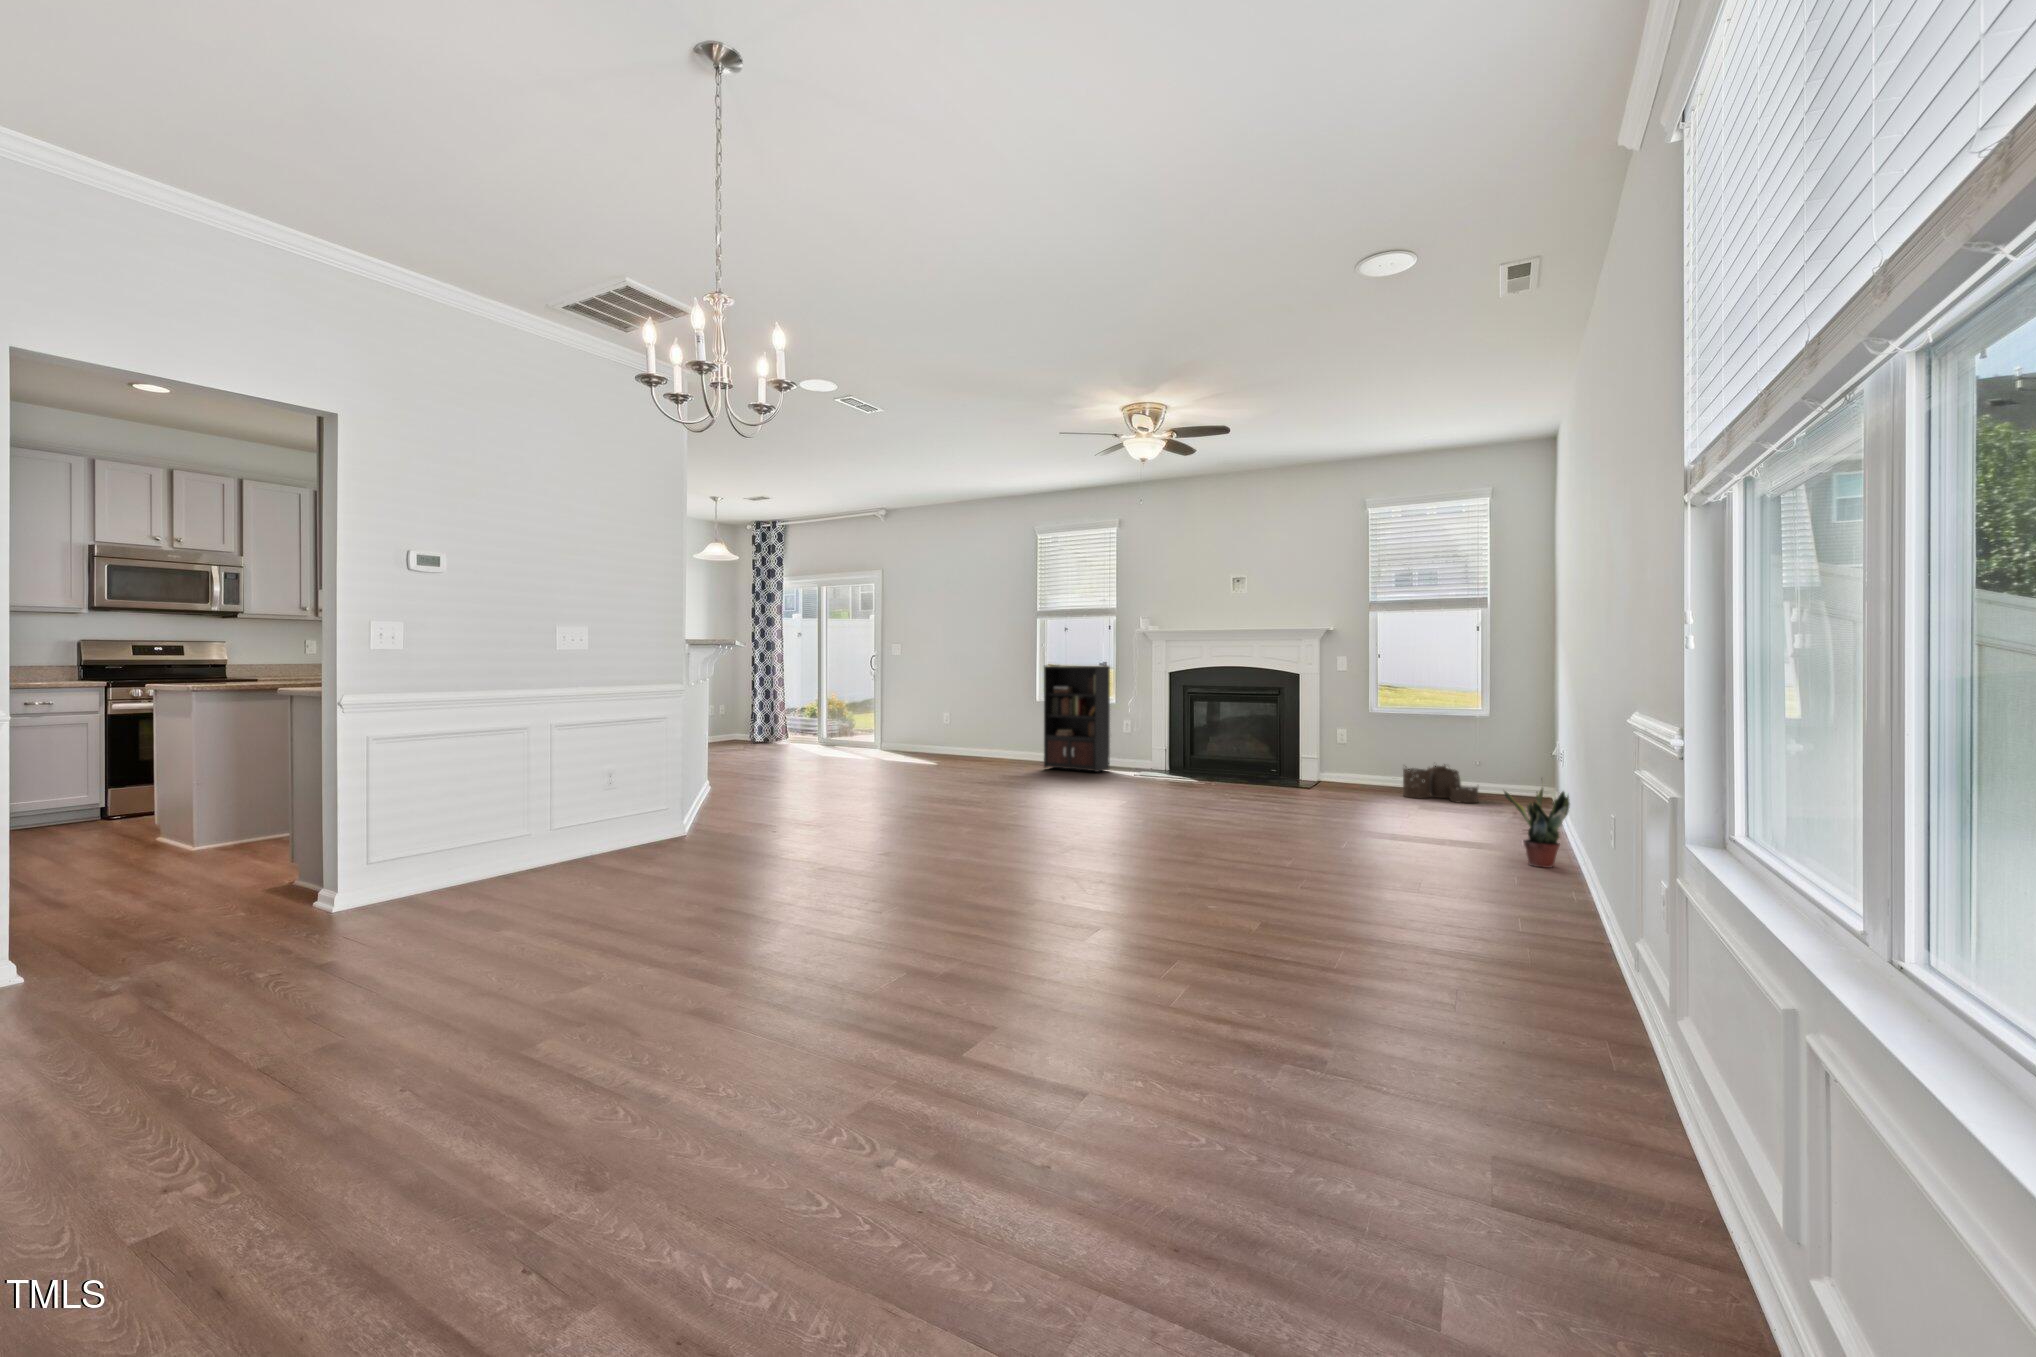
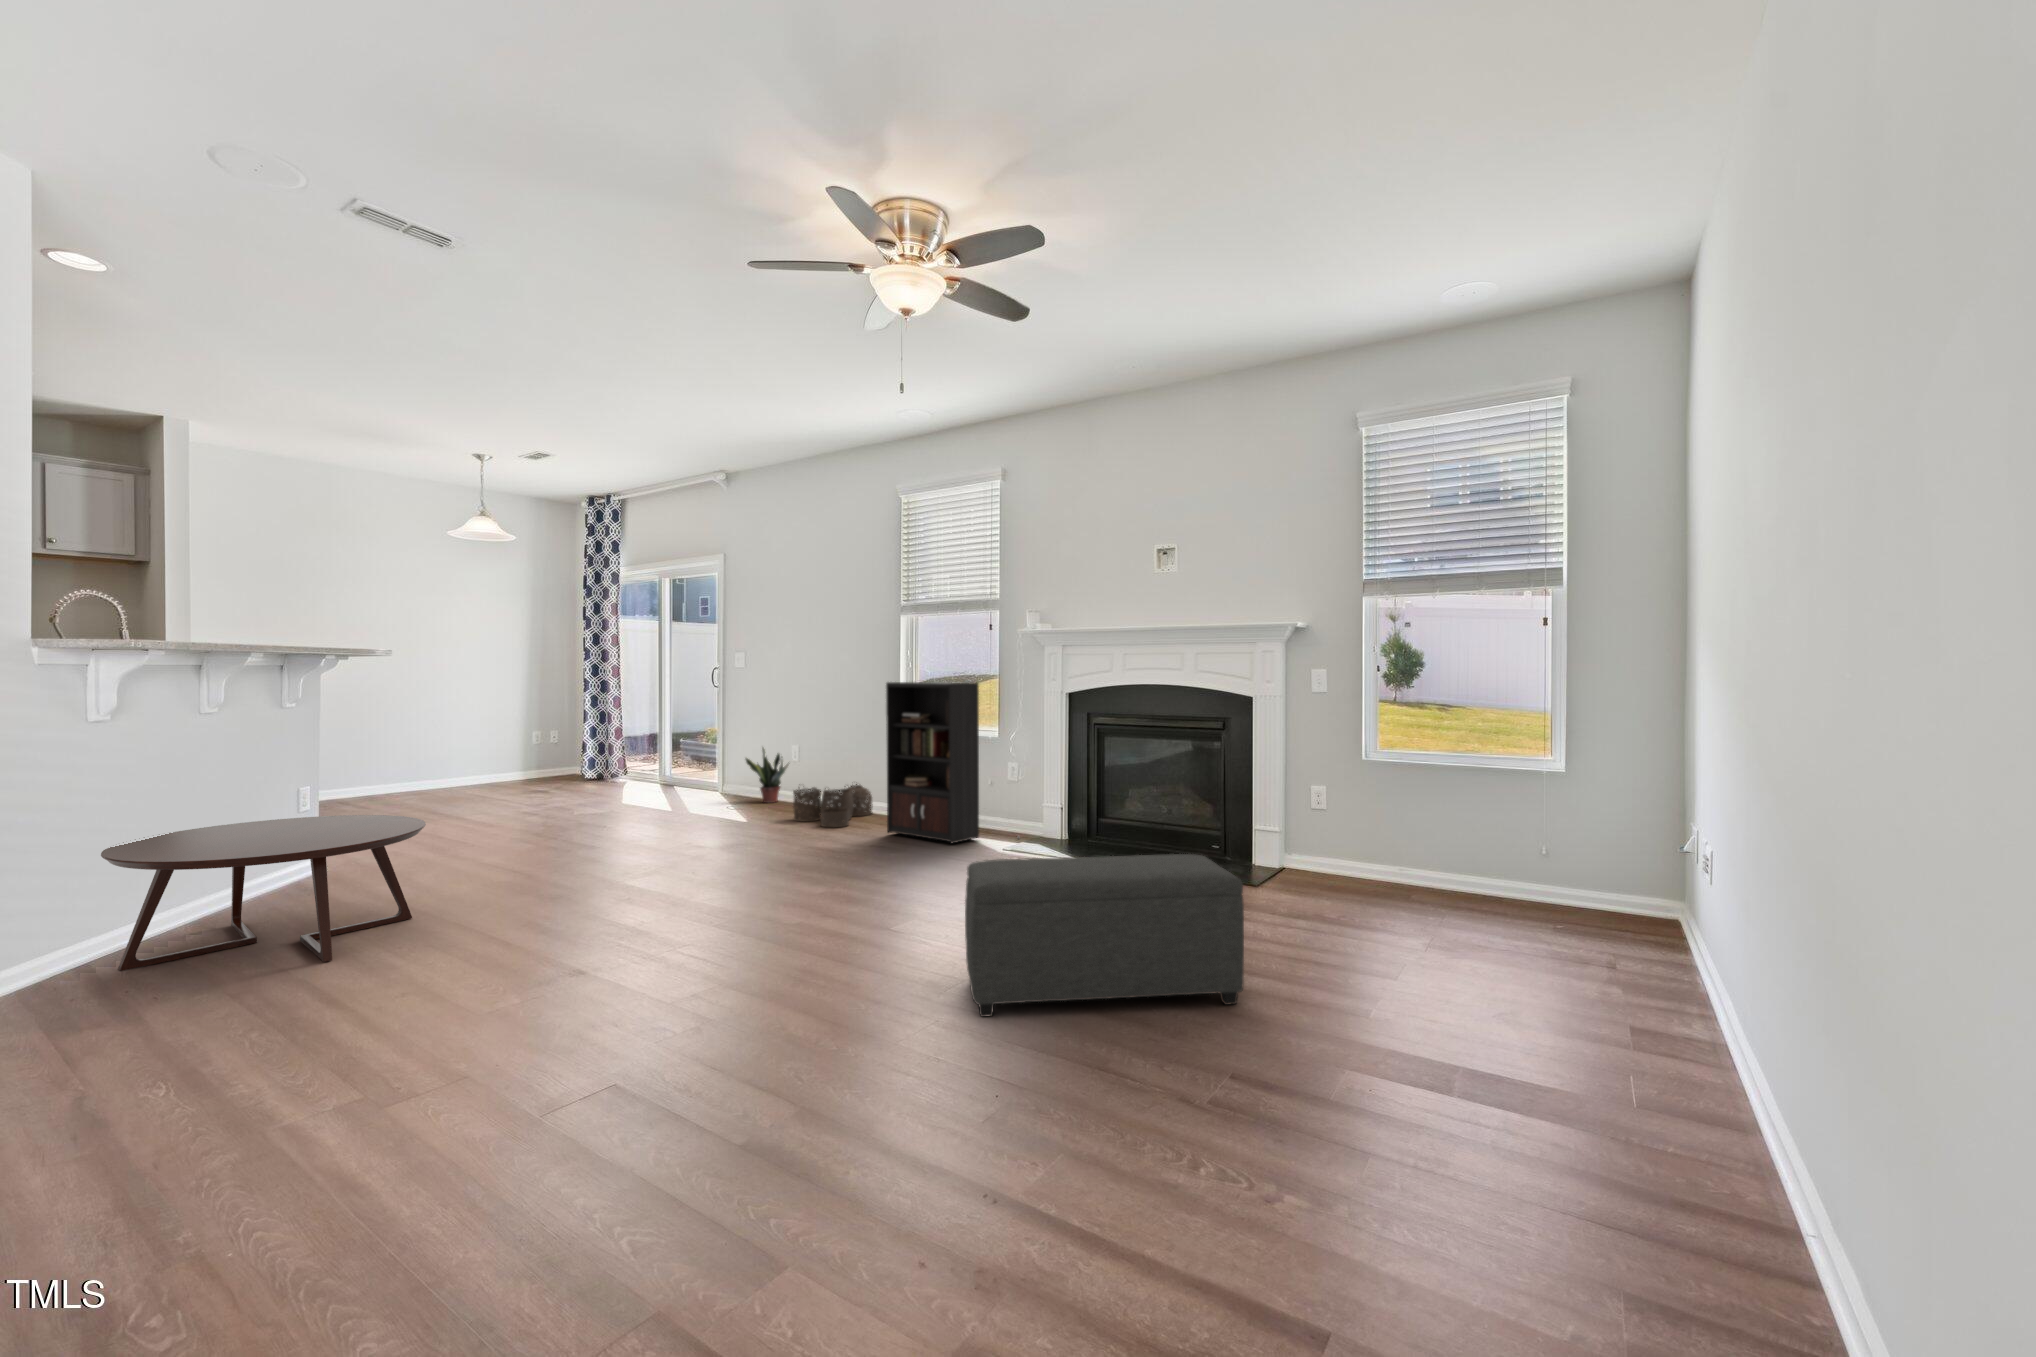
coffee table: none [701,742,851,820] -> present [101,815,426,971]
ottoman: none [1190,753,1339,827] -> present [965,854,1244,1017]
woven basket: present [1403,764,1478,803] -> present [793,784,873,827]
potted plant: present [1504,788,1570,868] -> present [746,748,789,803]

